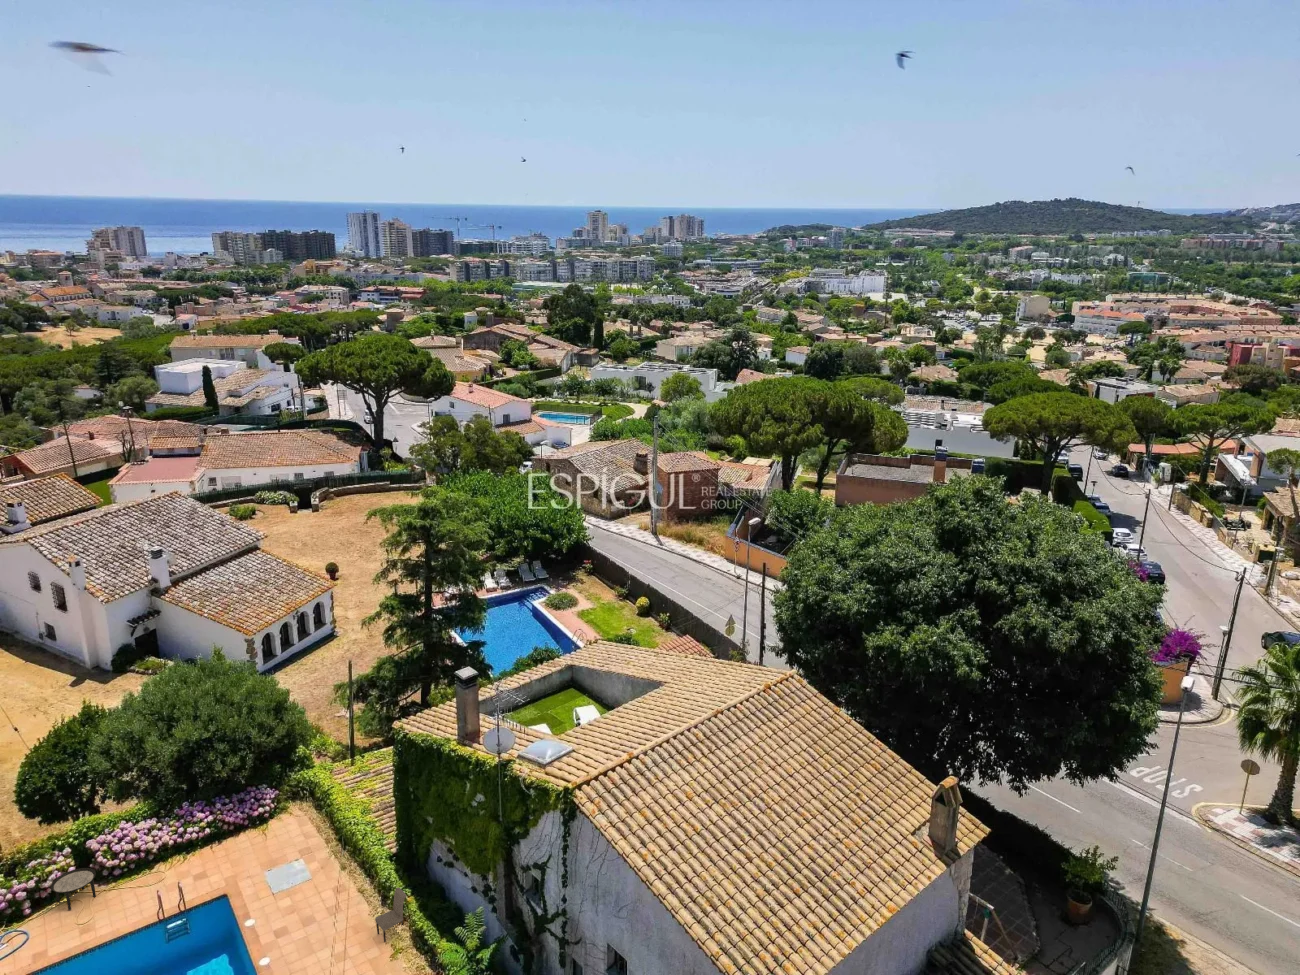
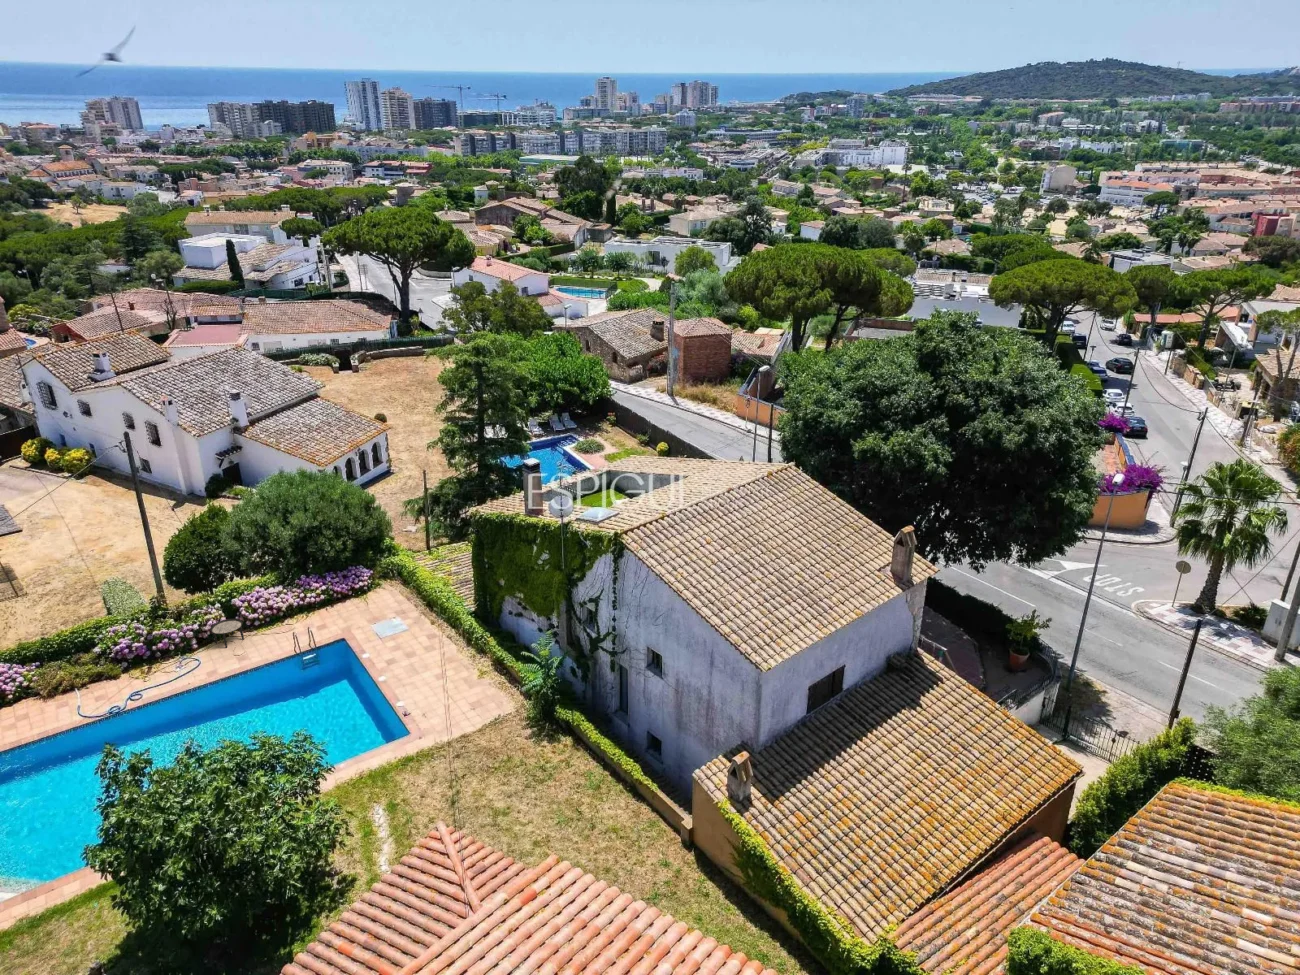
chair: present [375,888,406,942] -> none [464,629,487,668]

